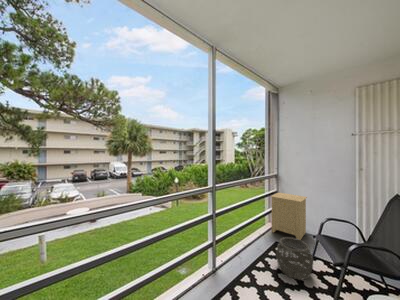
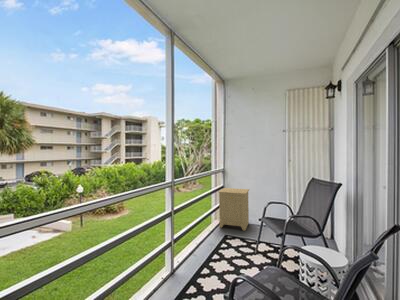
woven basket: present [276,237,313,280] -> none [229,226,260,261]

